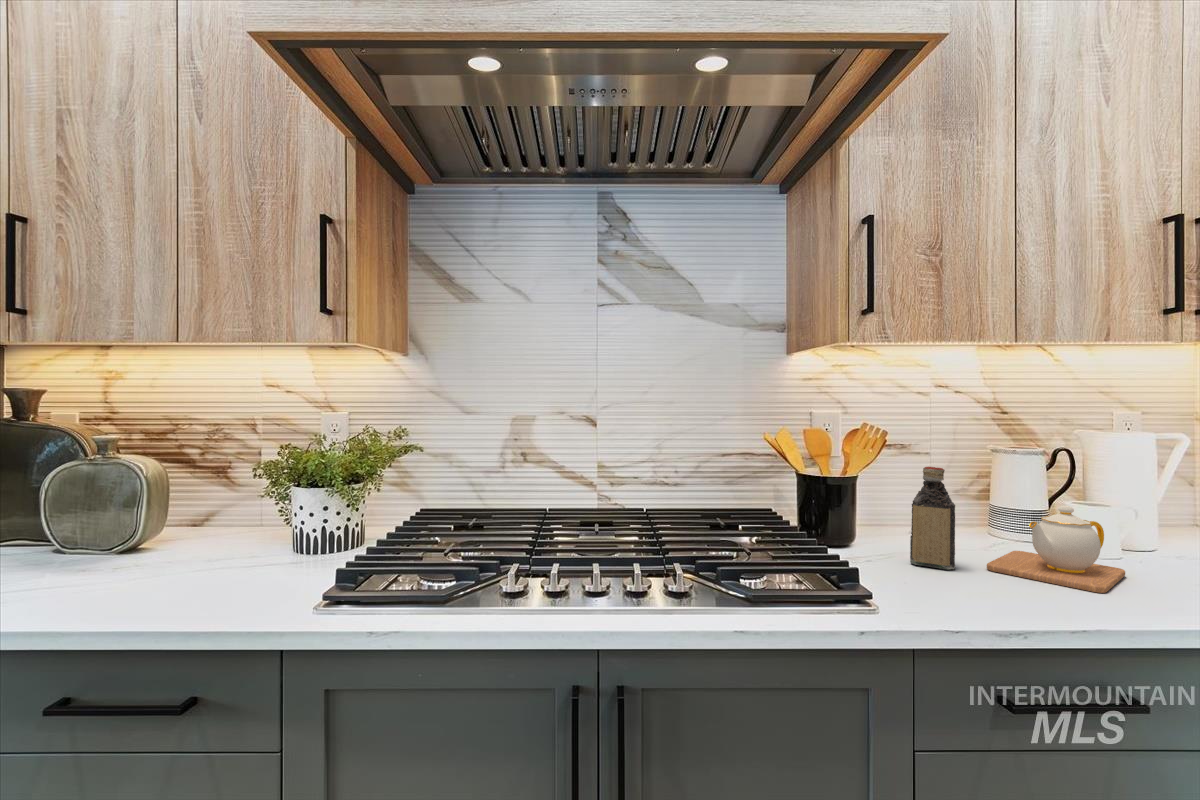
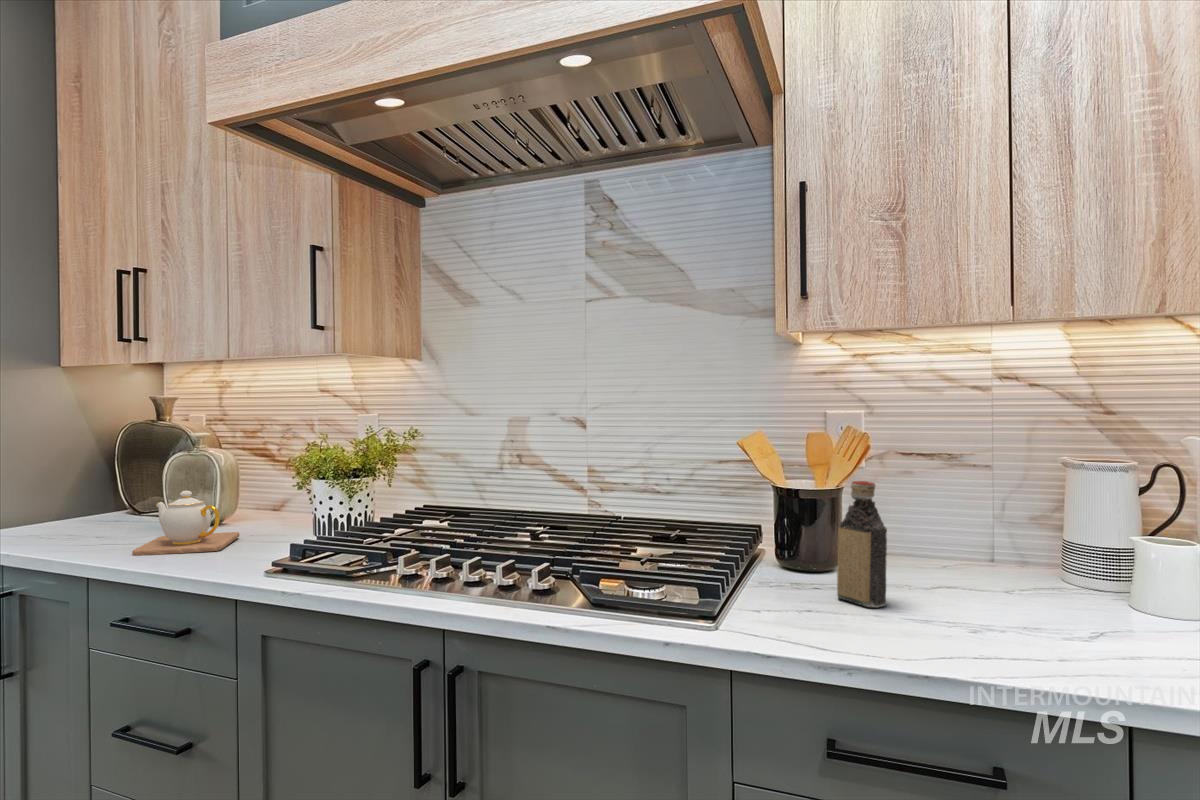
teapot: present [987,505,1125,593] -> present [132,491,240,556]

